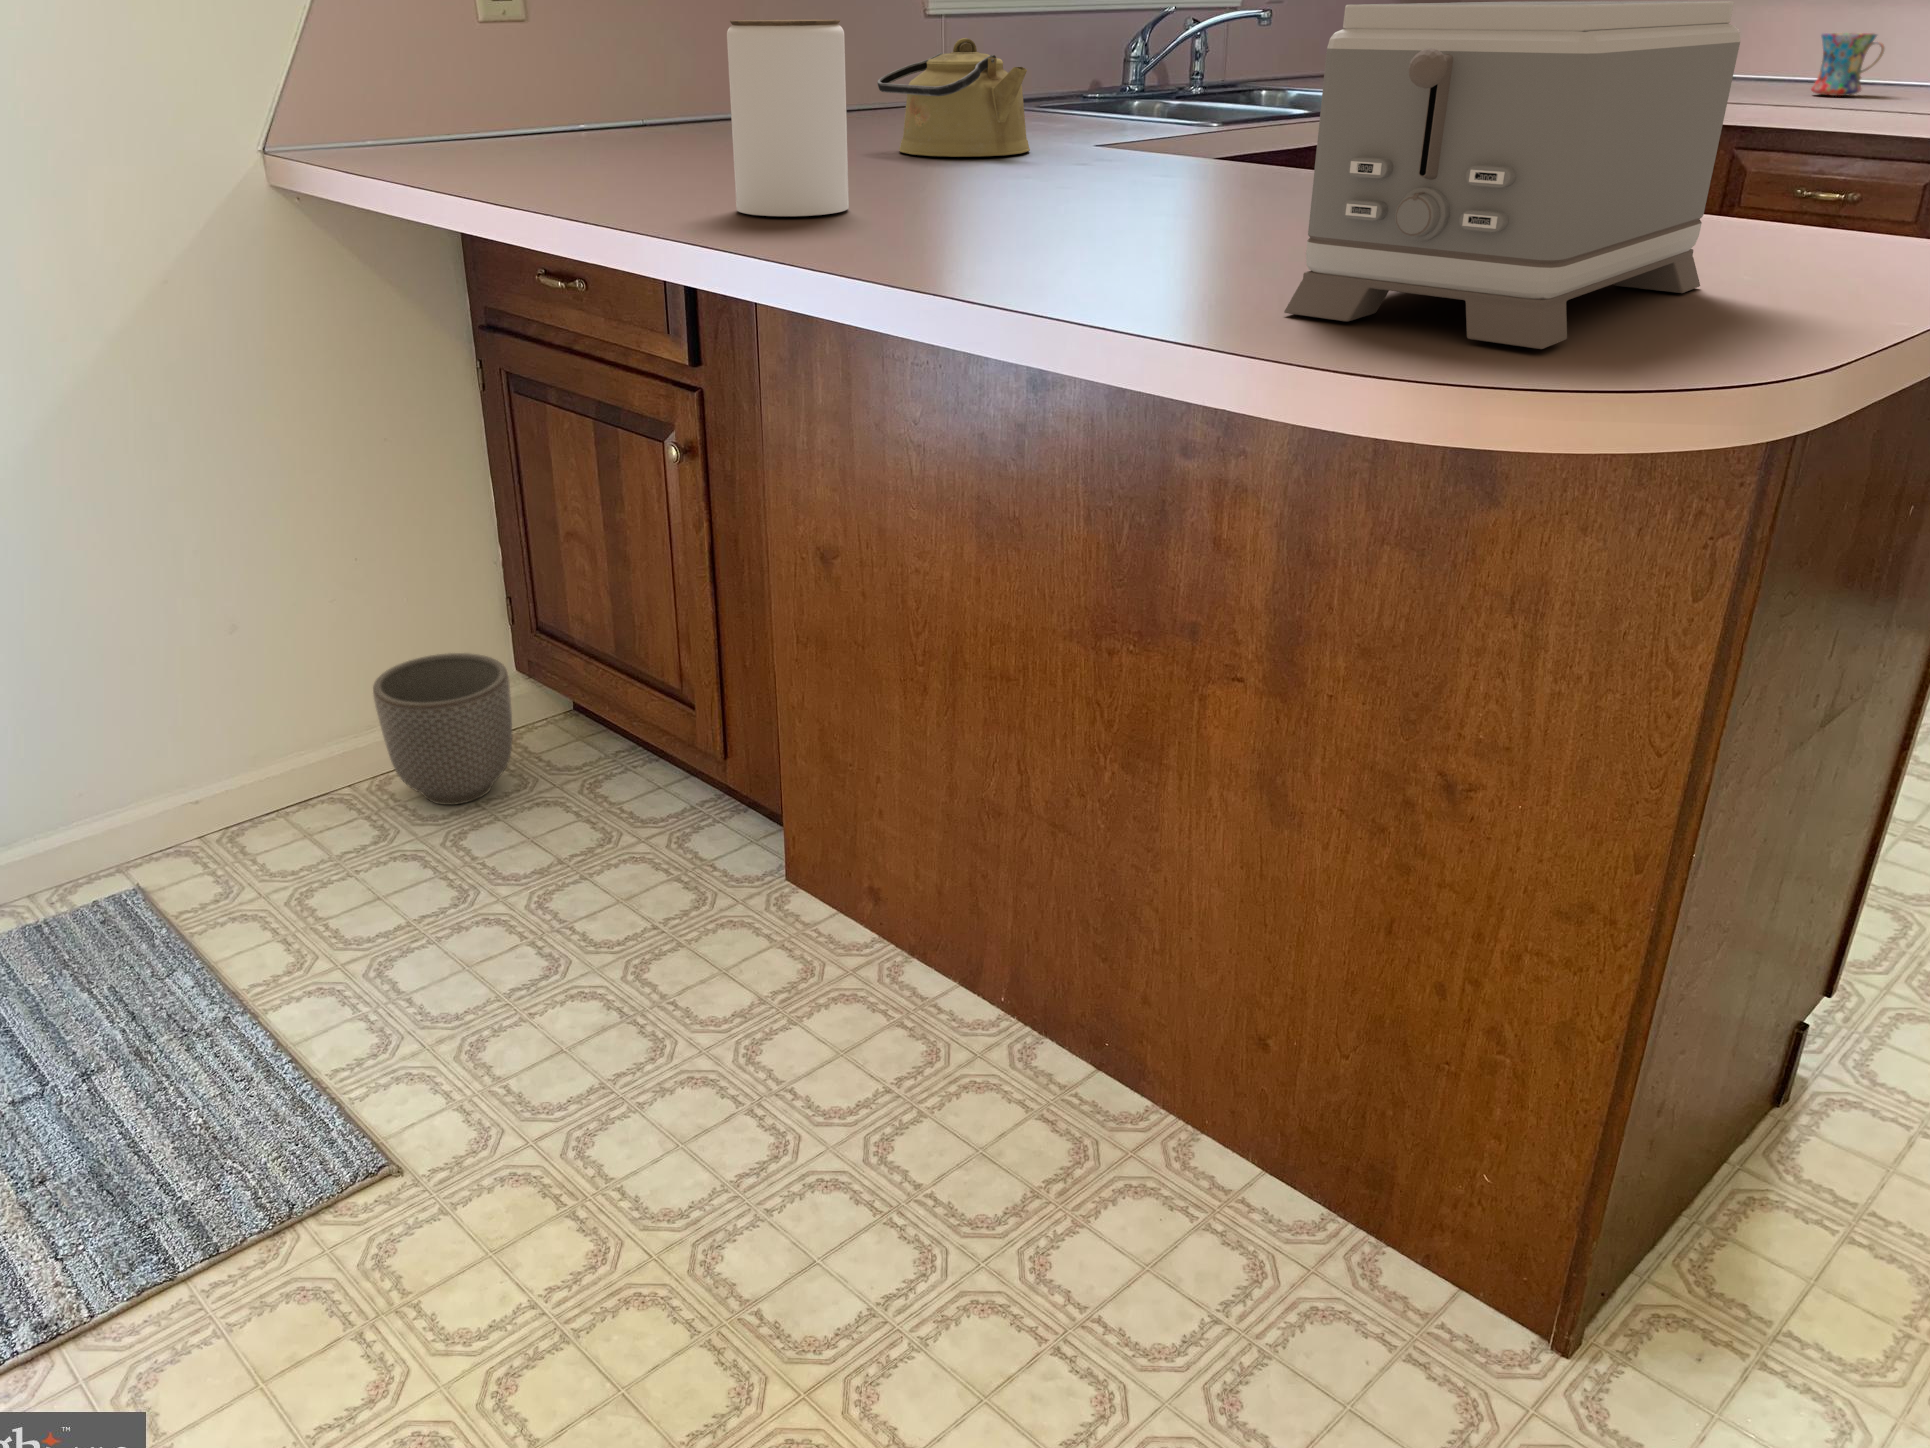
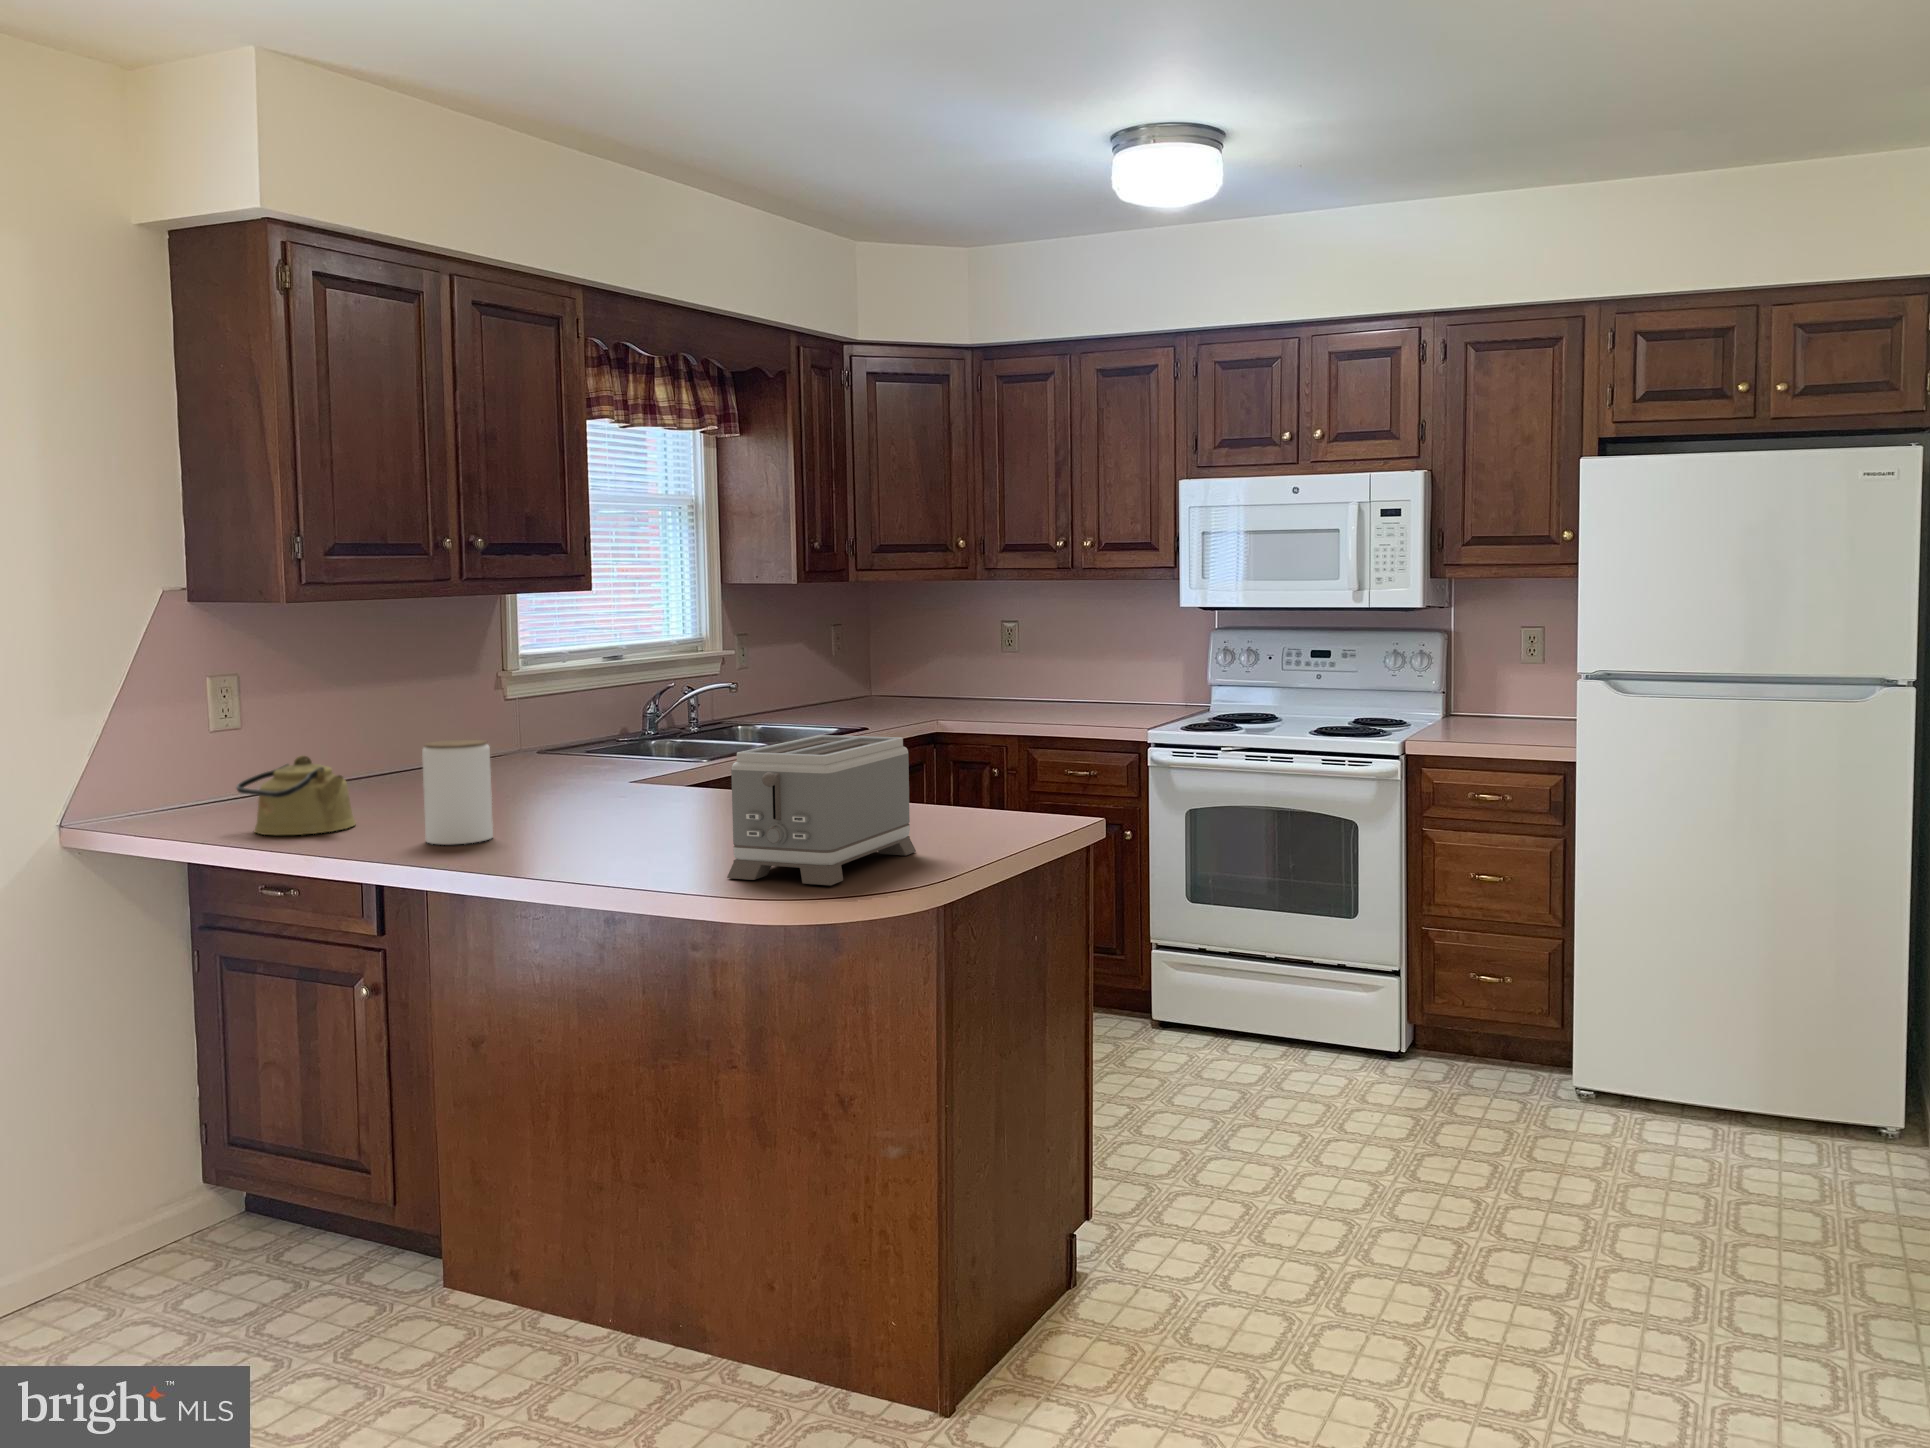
mug: present [1811,33,1884,96] -> none [1068,684,1102,719]
kettle: present [877,38,1030,157] -> present [236,755,356,835]
planter: present [373,653,512,805] -> none [99,1166,212,1288]

